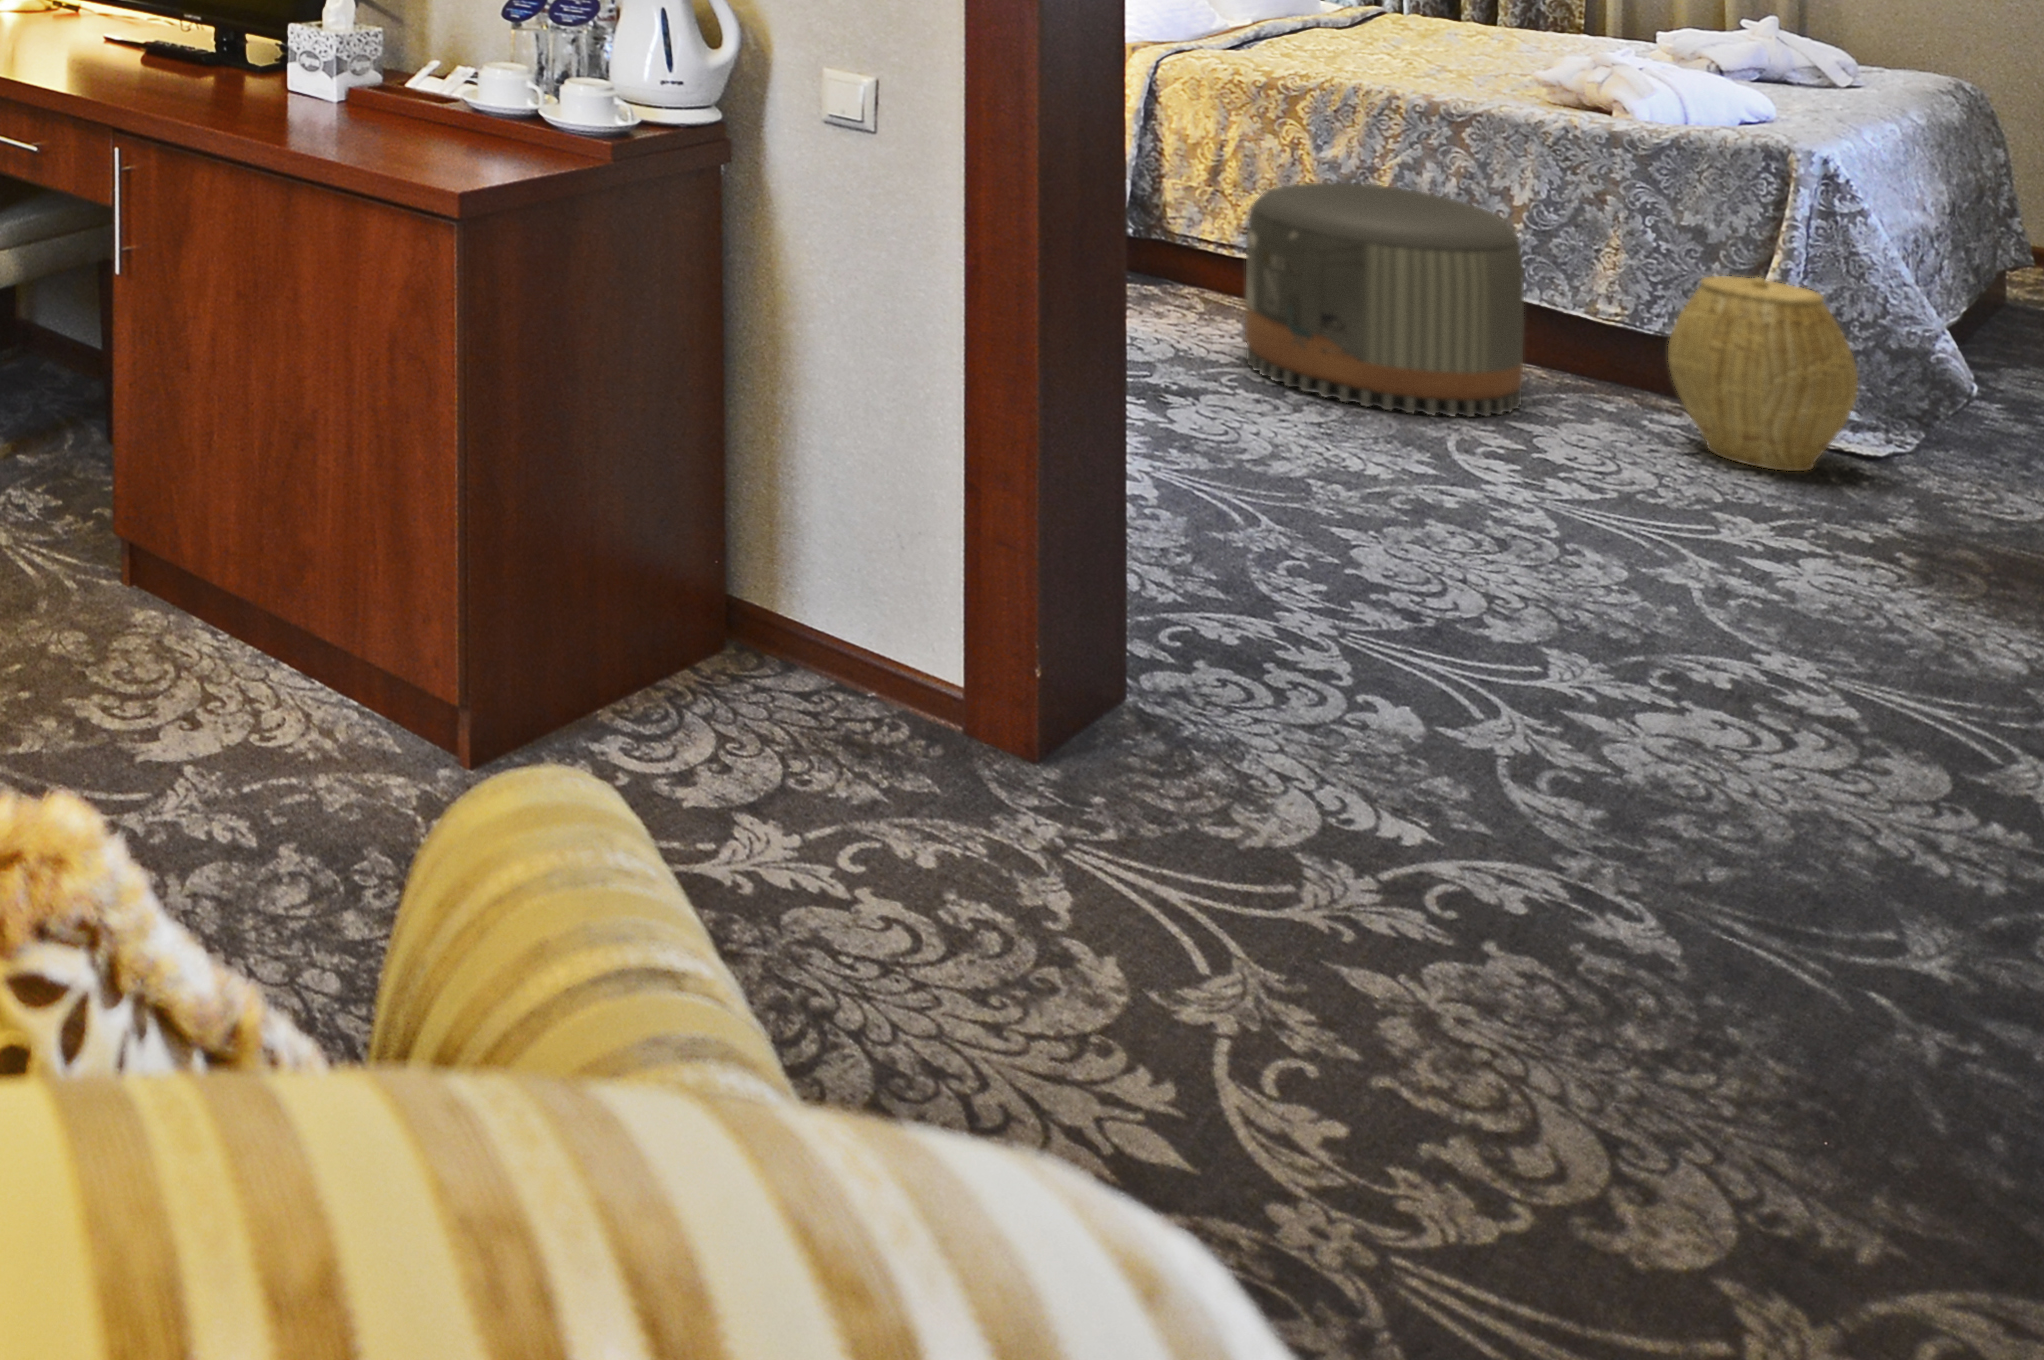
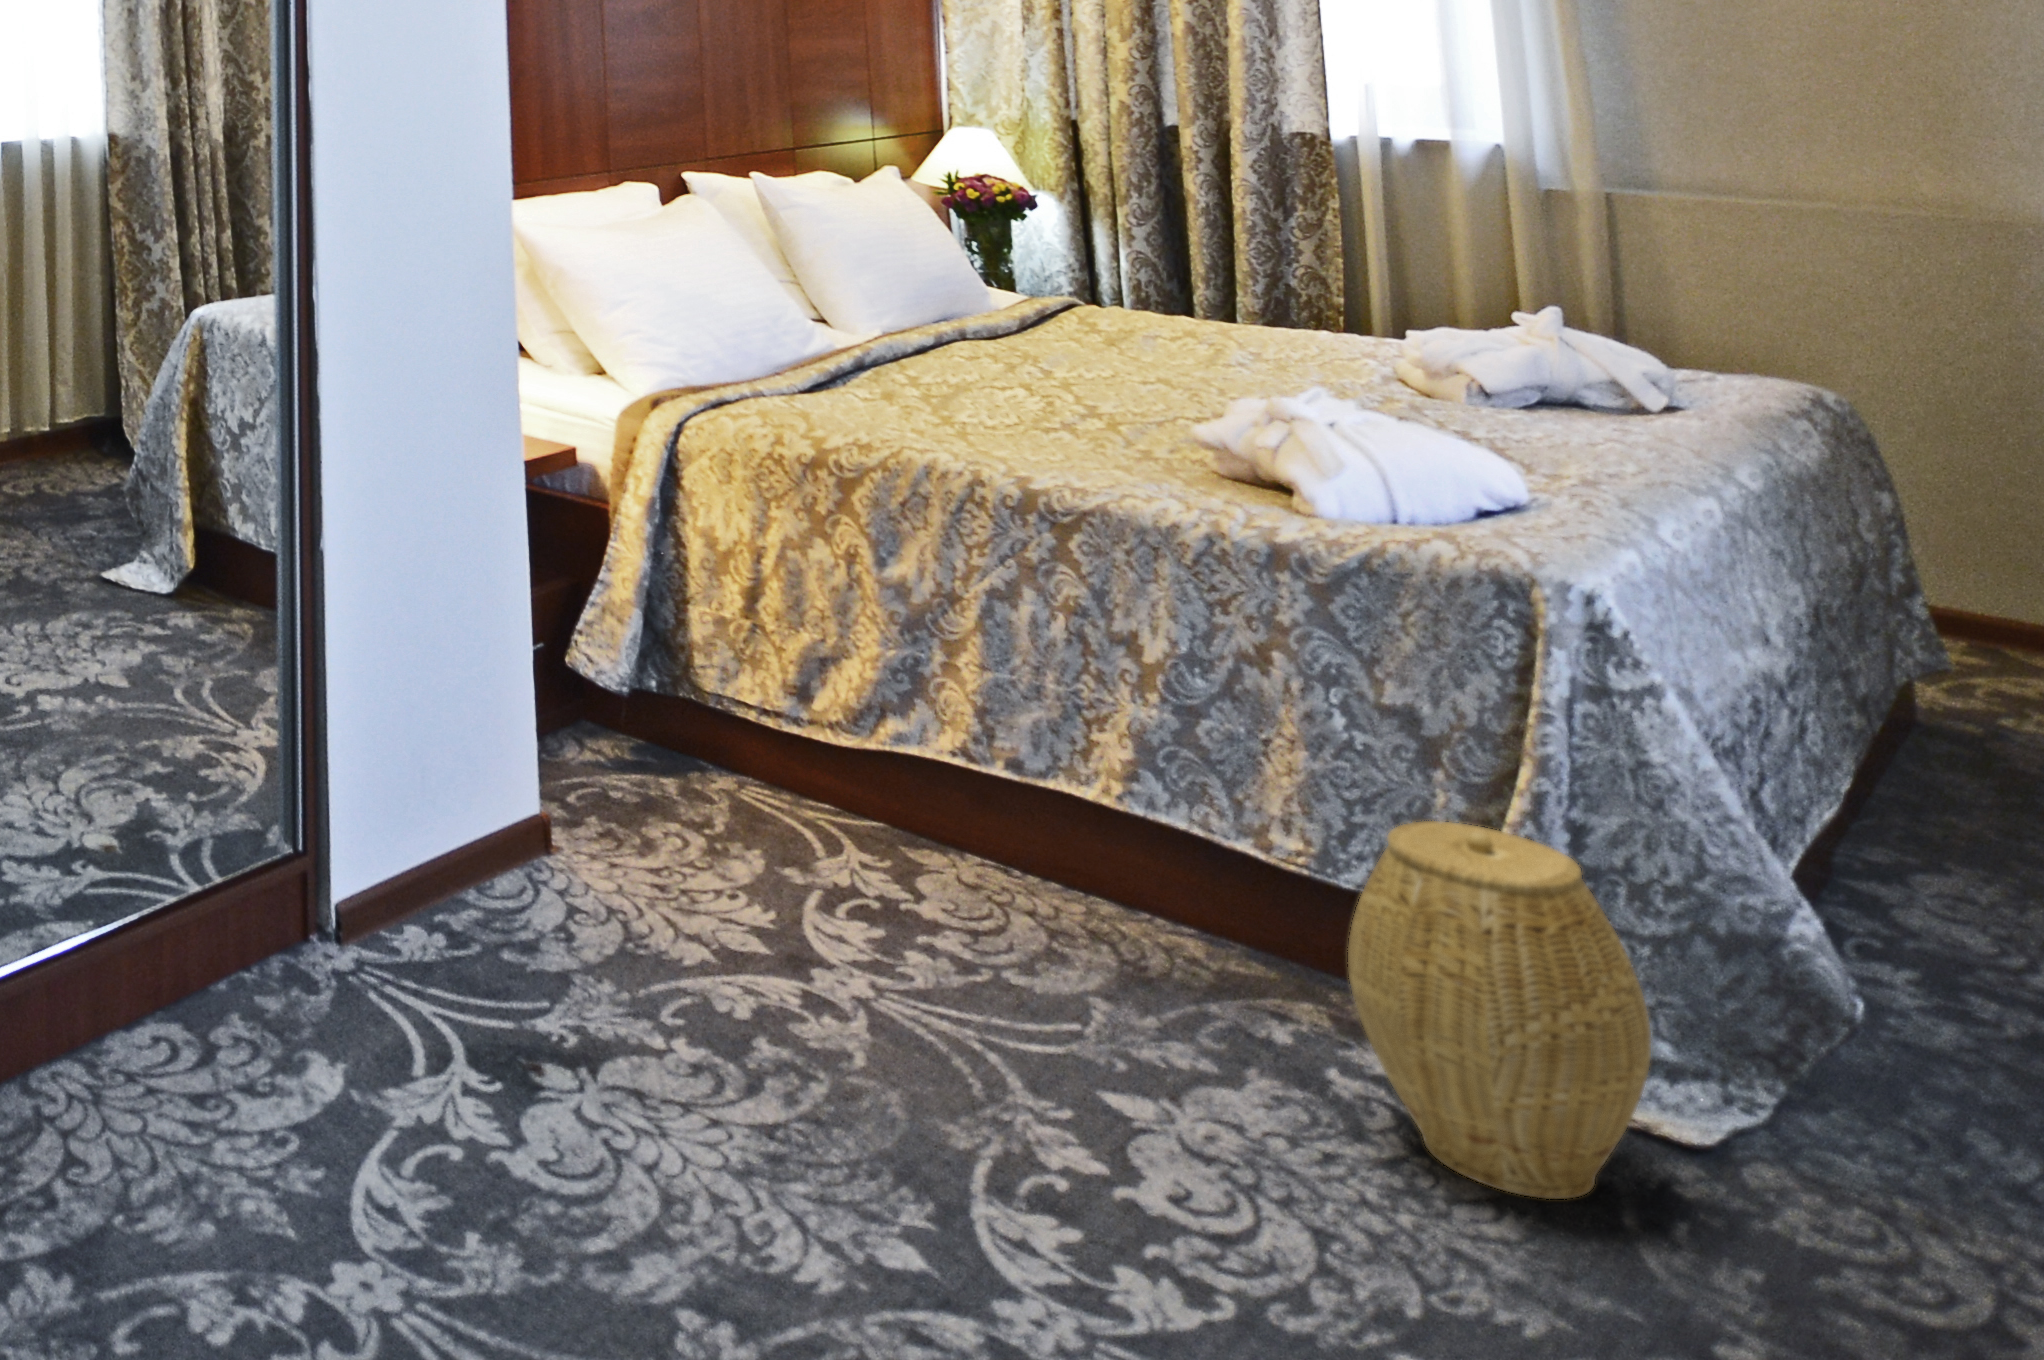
pouf: present [1245,183,1524,417] -> none [733,634,1149,1072]

